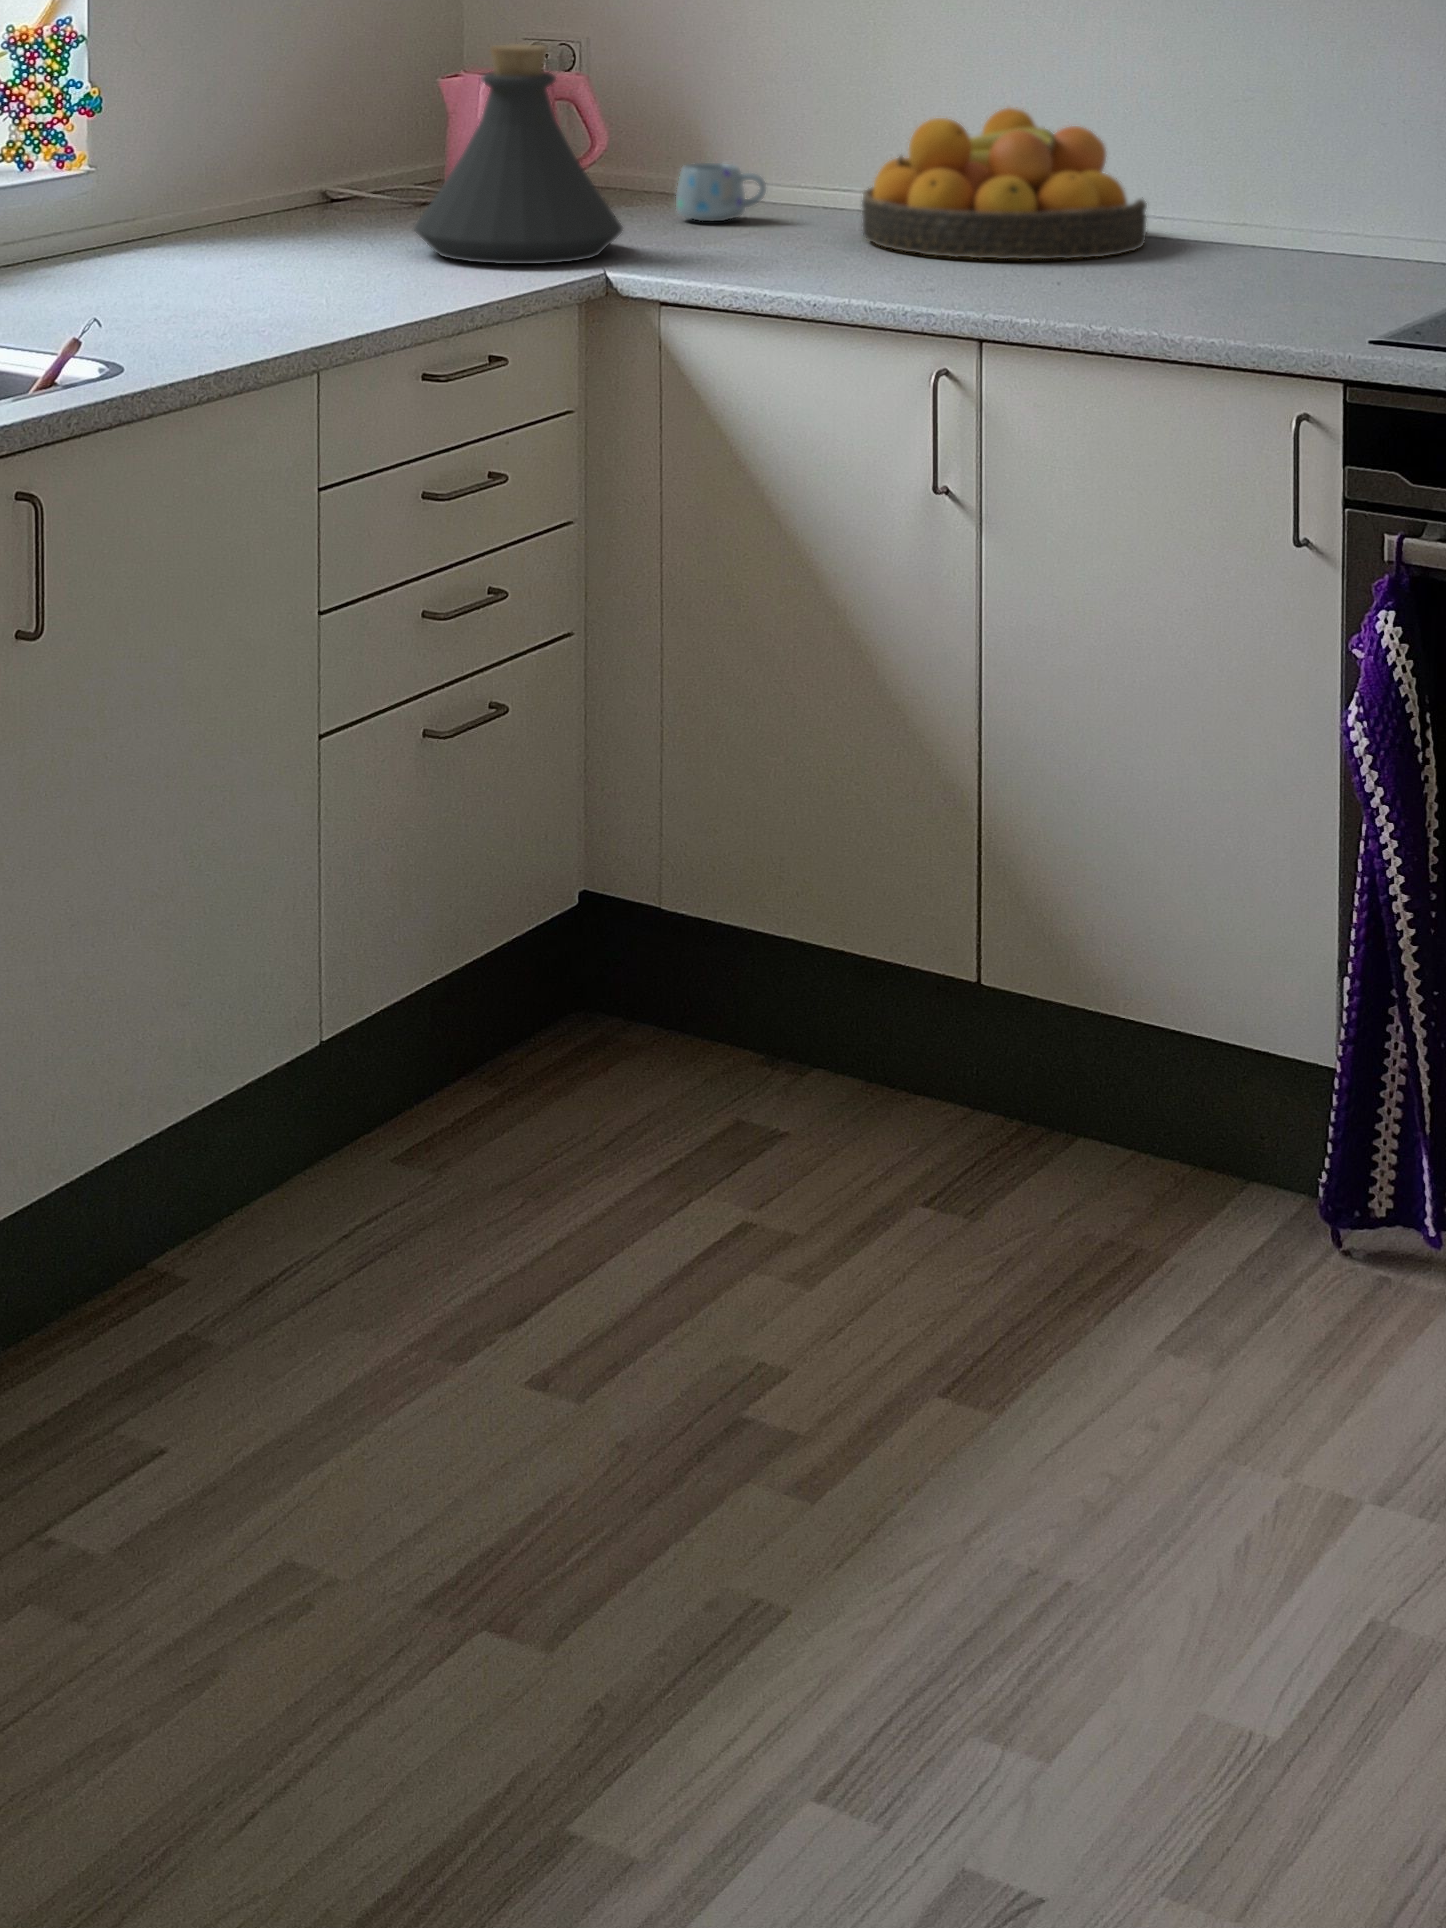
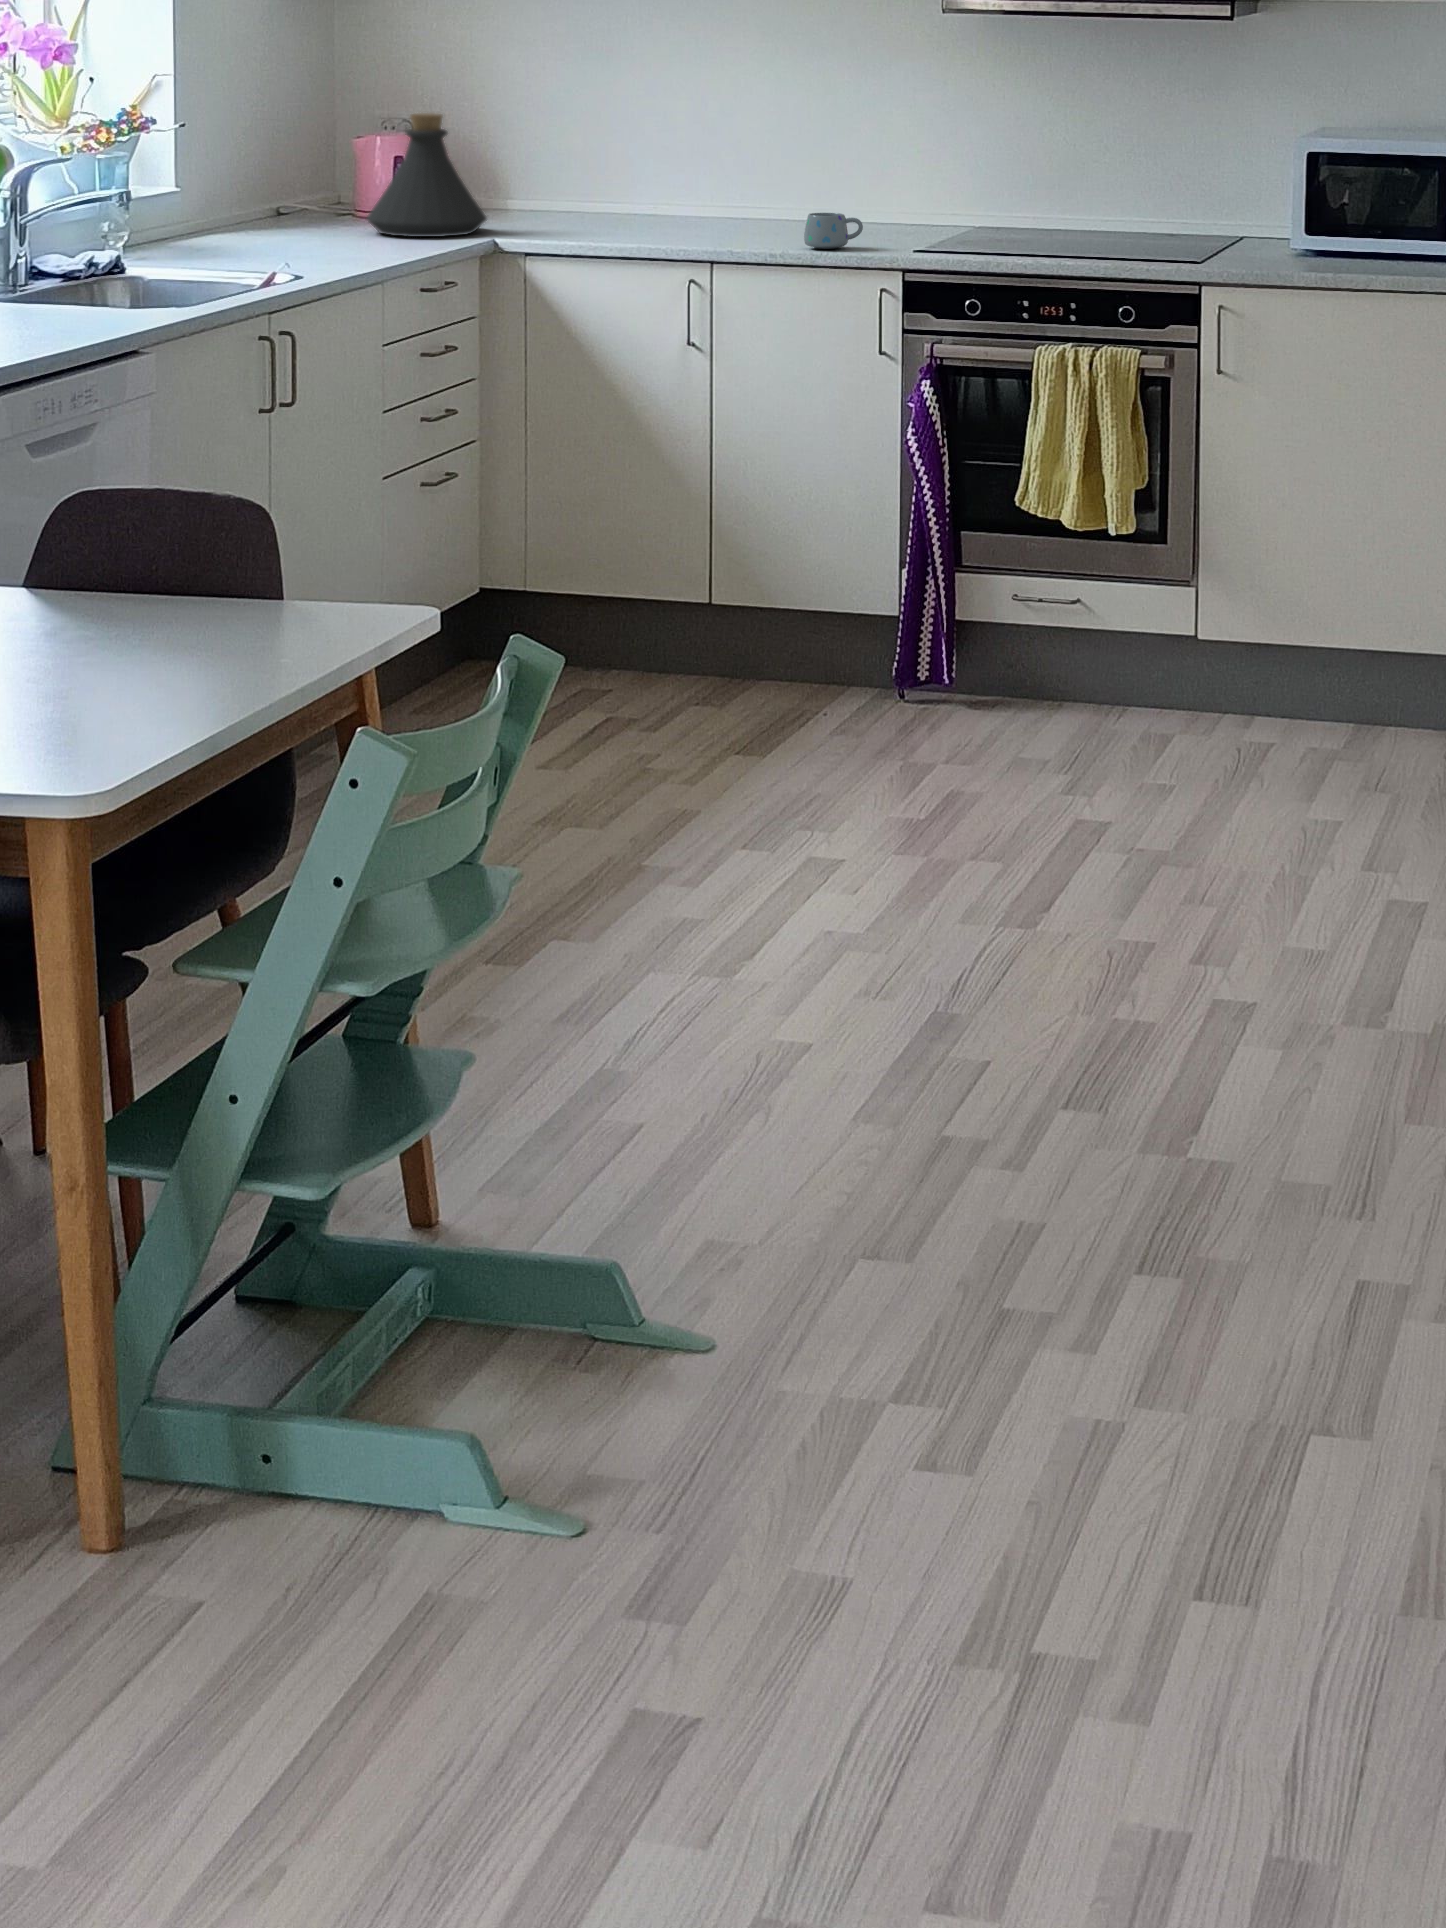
fruit bowl: present [862,108,1147,259] -> none [611,147,769,227]
mug: present [676,163,766,221] -> present [804,213,863,249]

